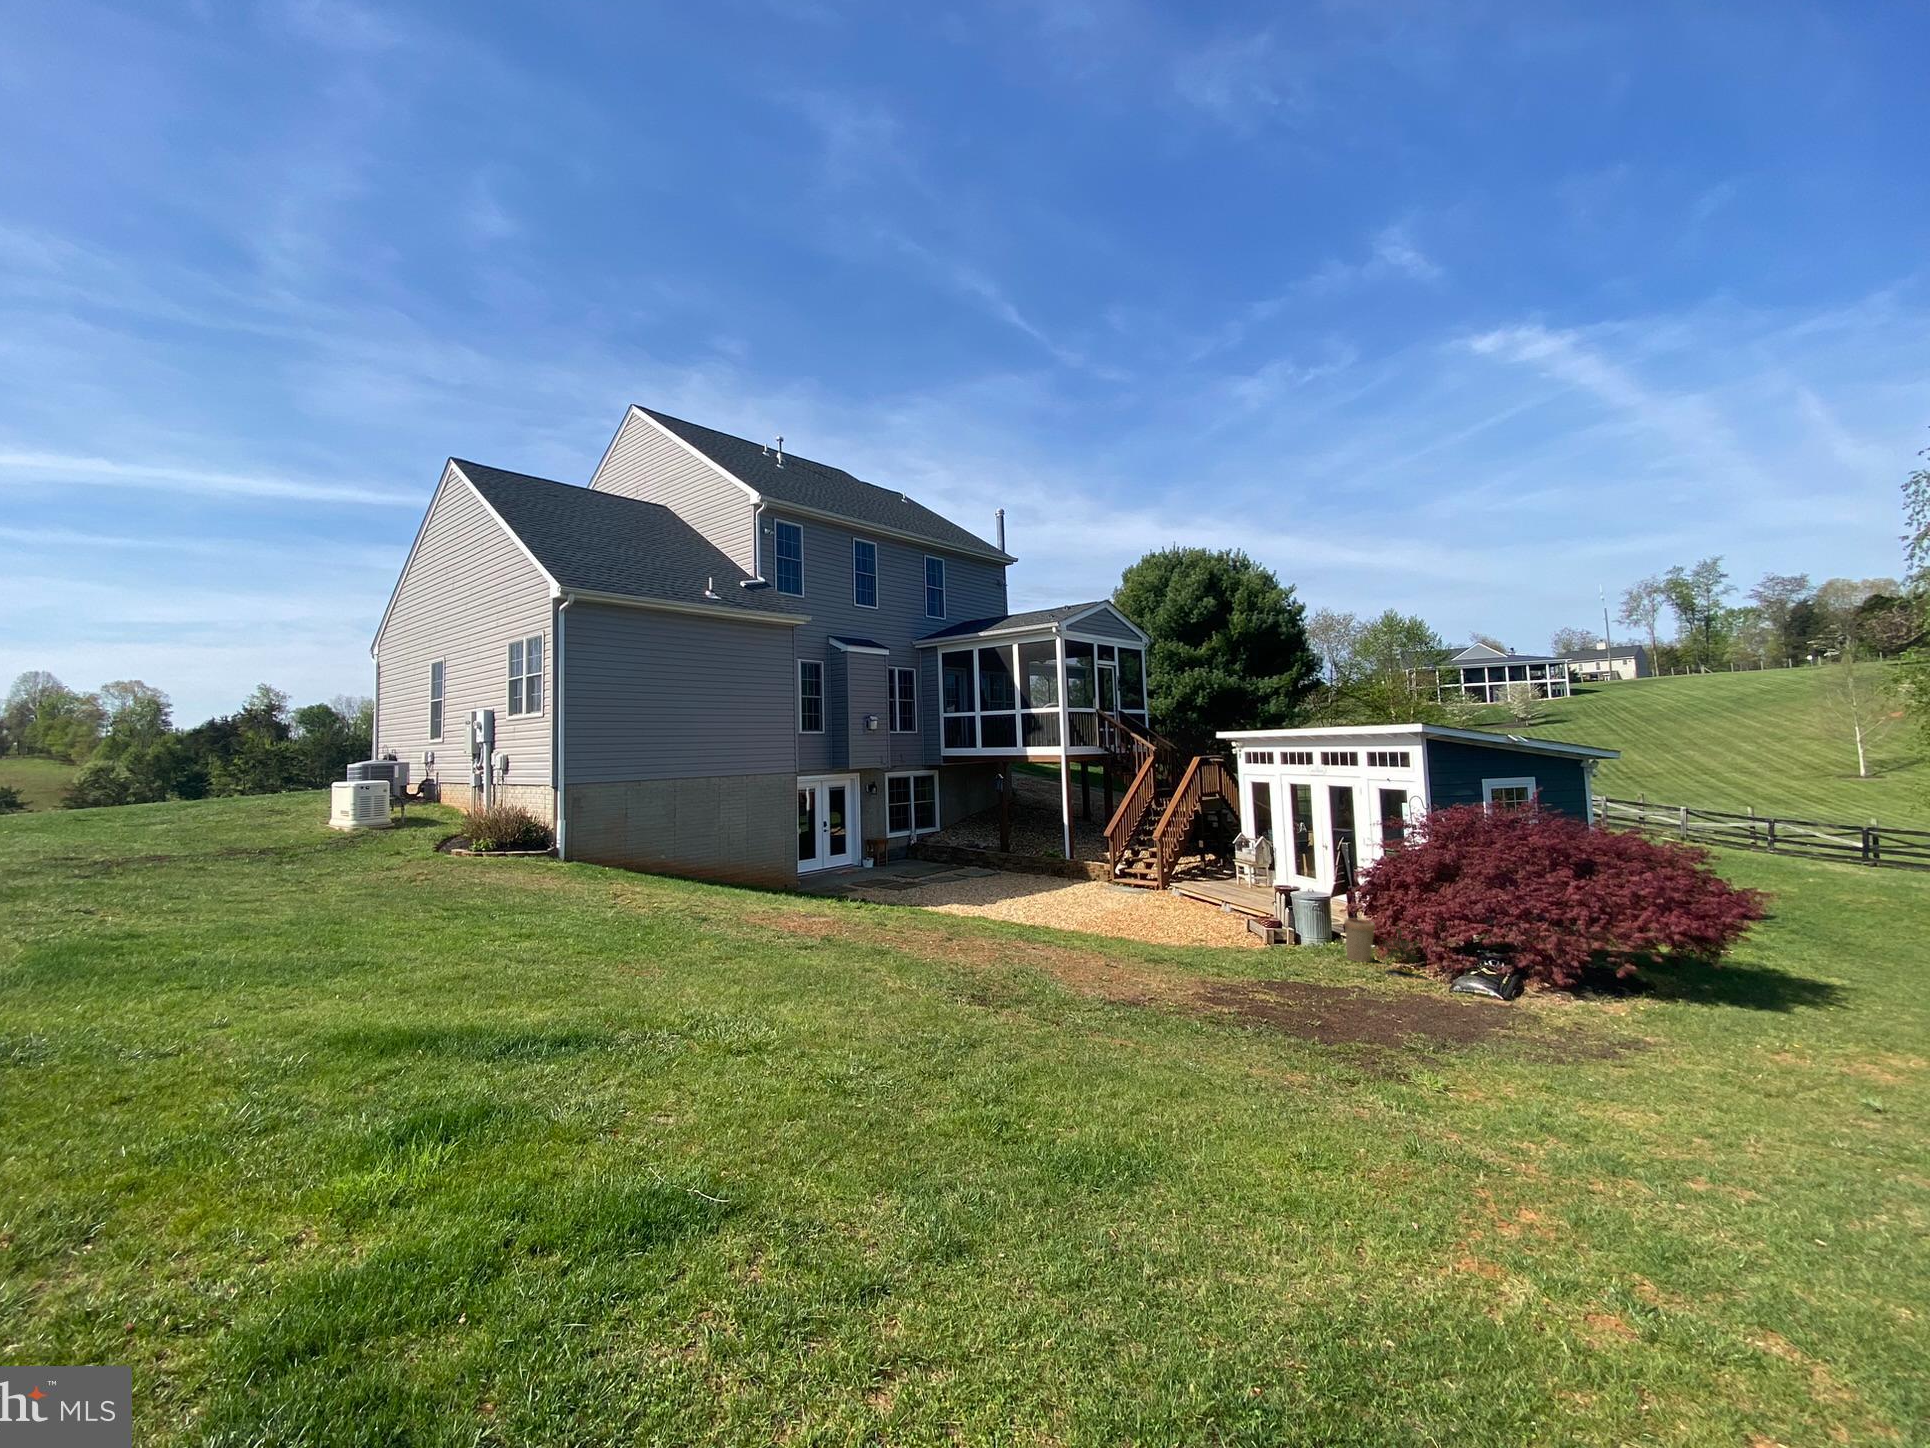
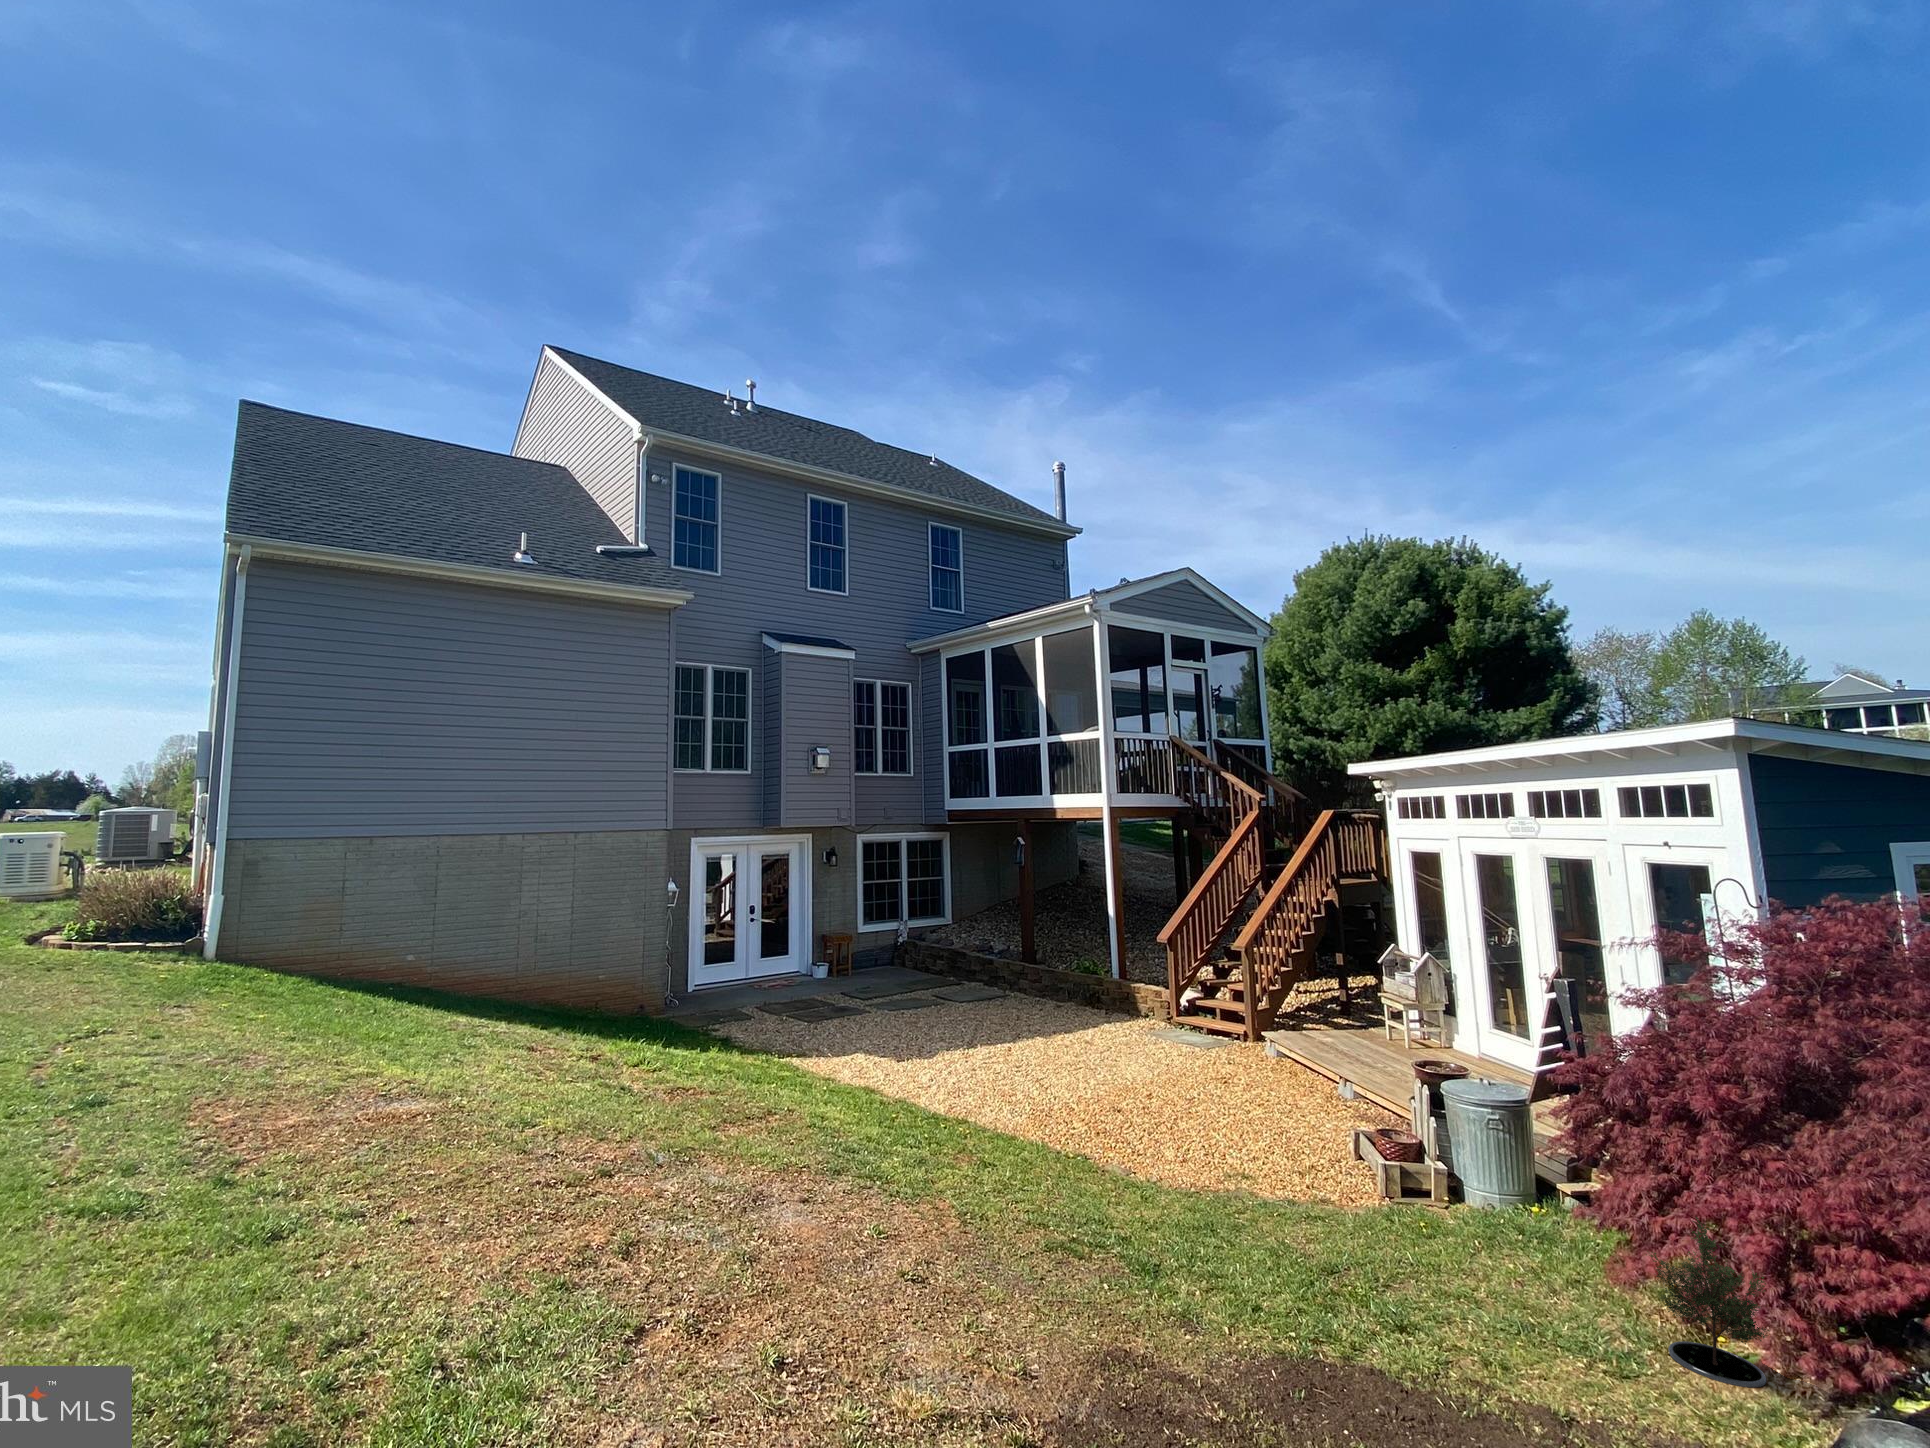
basket: present [1344,918,1375,962] -> none [1554,1171,1637,1296]

